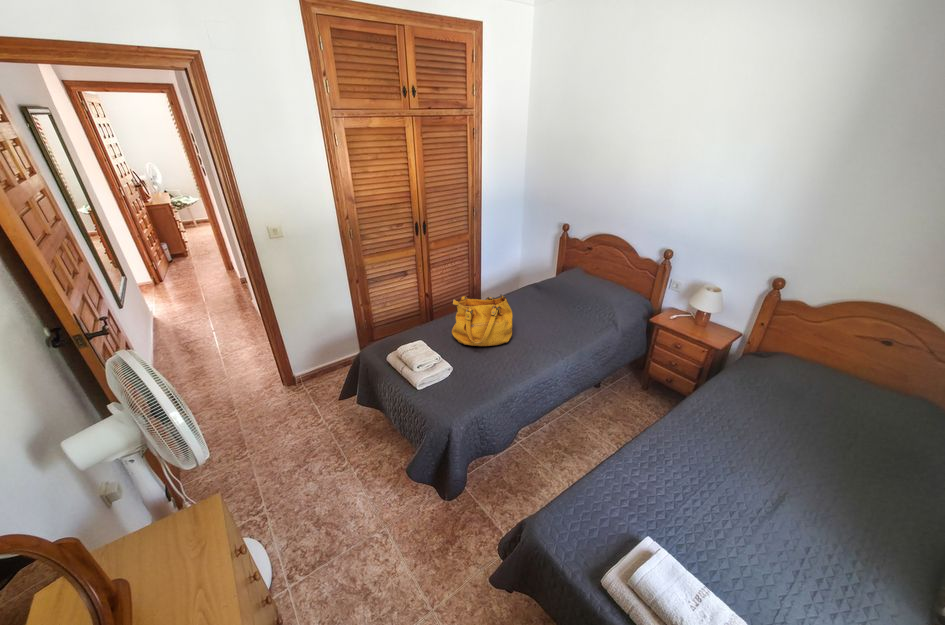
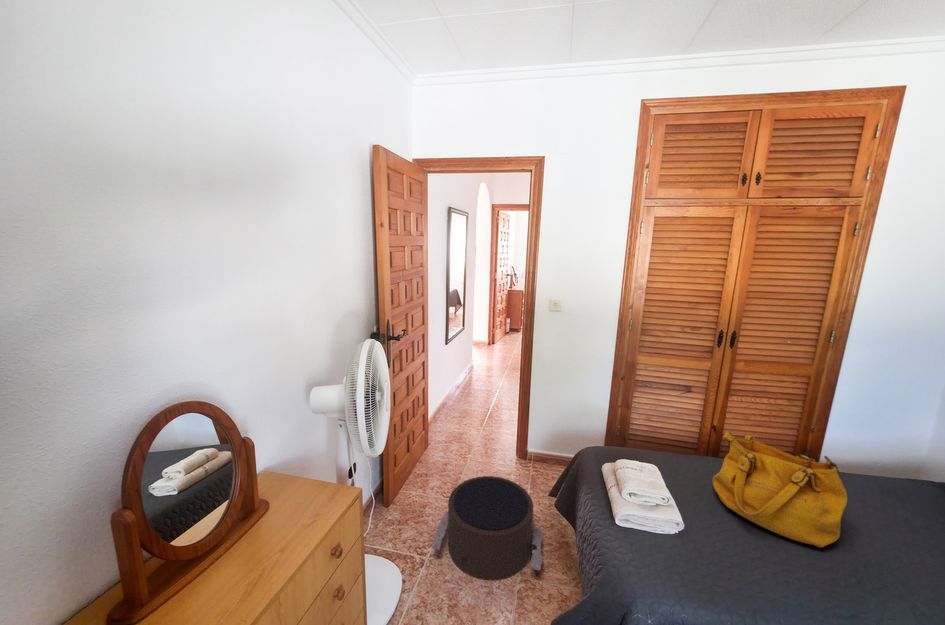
pouf: none [257,407,366,503] -> present [431,476,543,580]

